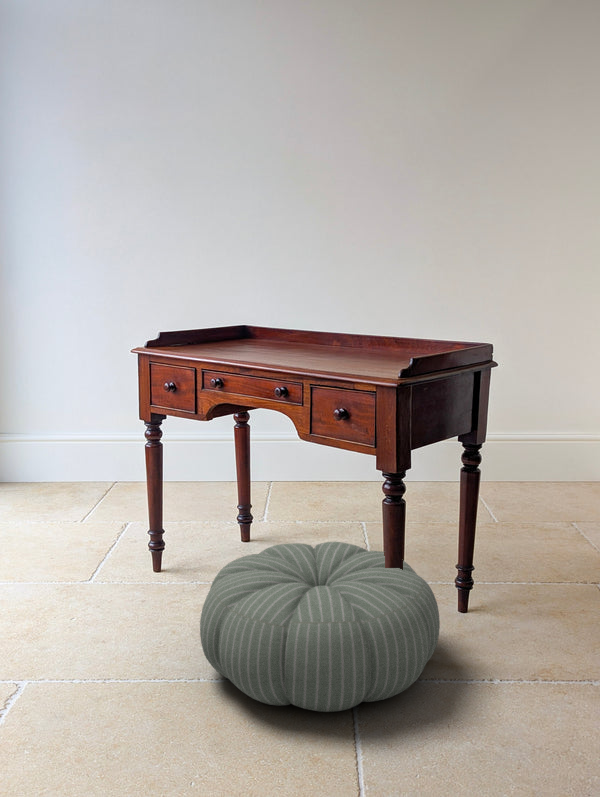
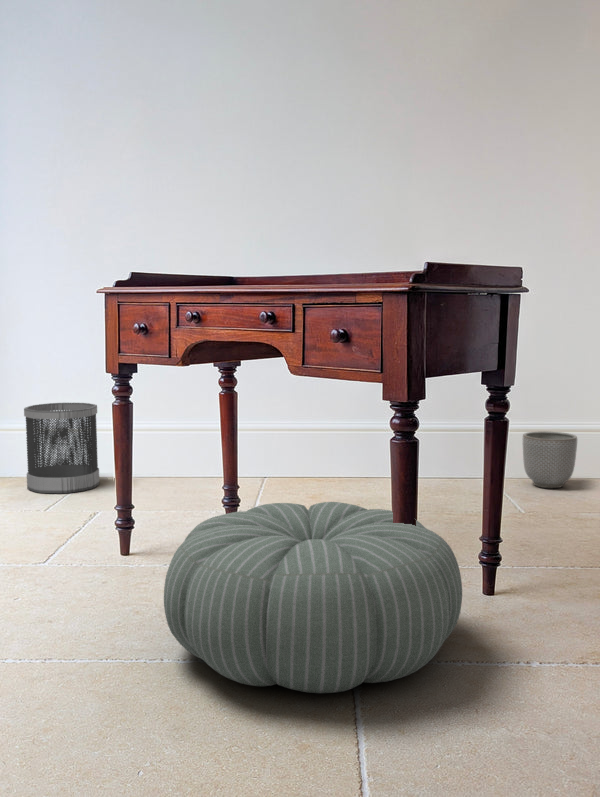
wastebasket: none [58,418,125,502] -> present [24,403,100,493]
planter: none [500,443,548,495] -> present [523,431,577,488]

